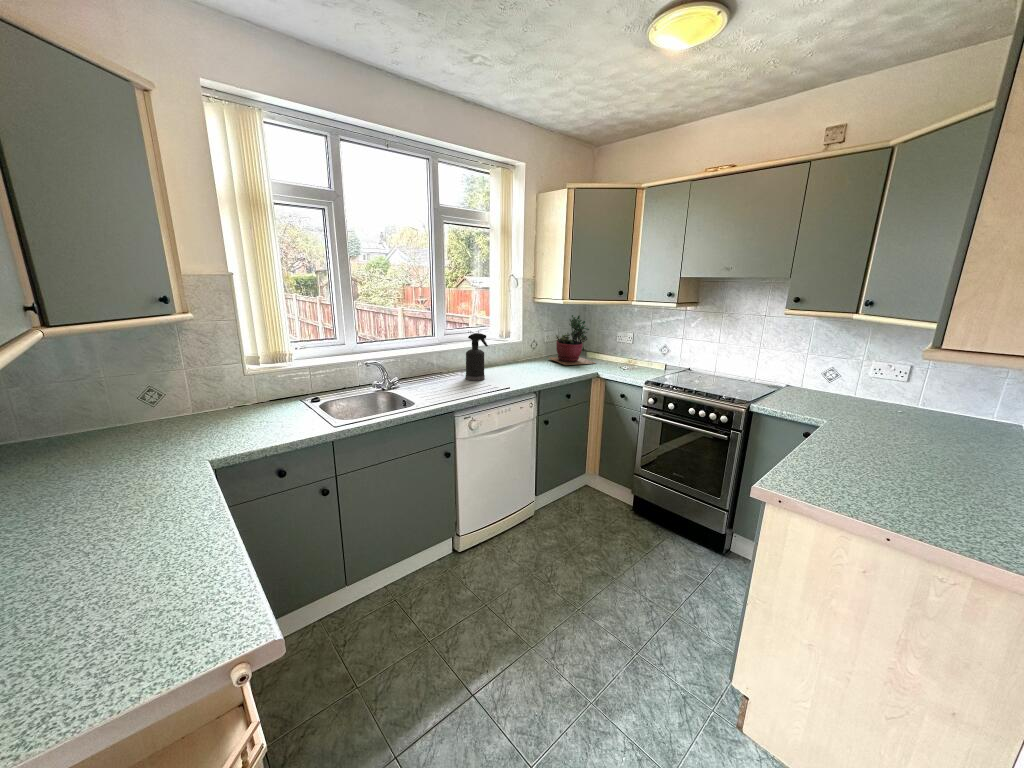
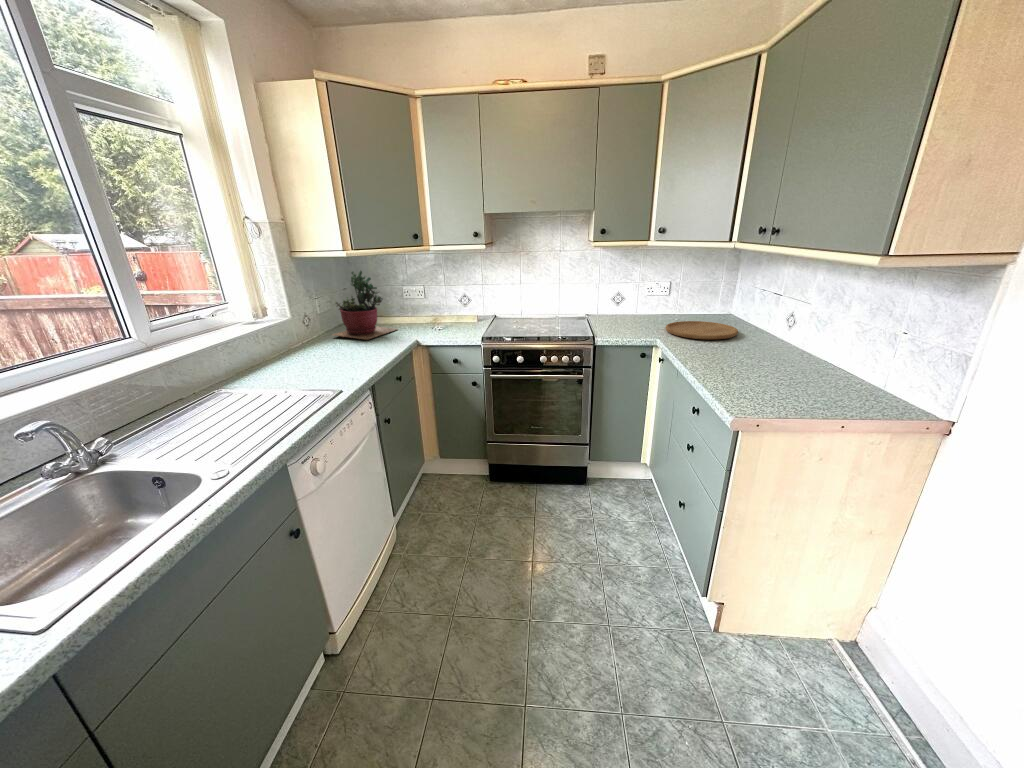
spray bottle: present [465,333,488,381] -> none [230,317,279,398]
cutting board: none [851,411,964,443] -> present [666,321,738,340]

